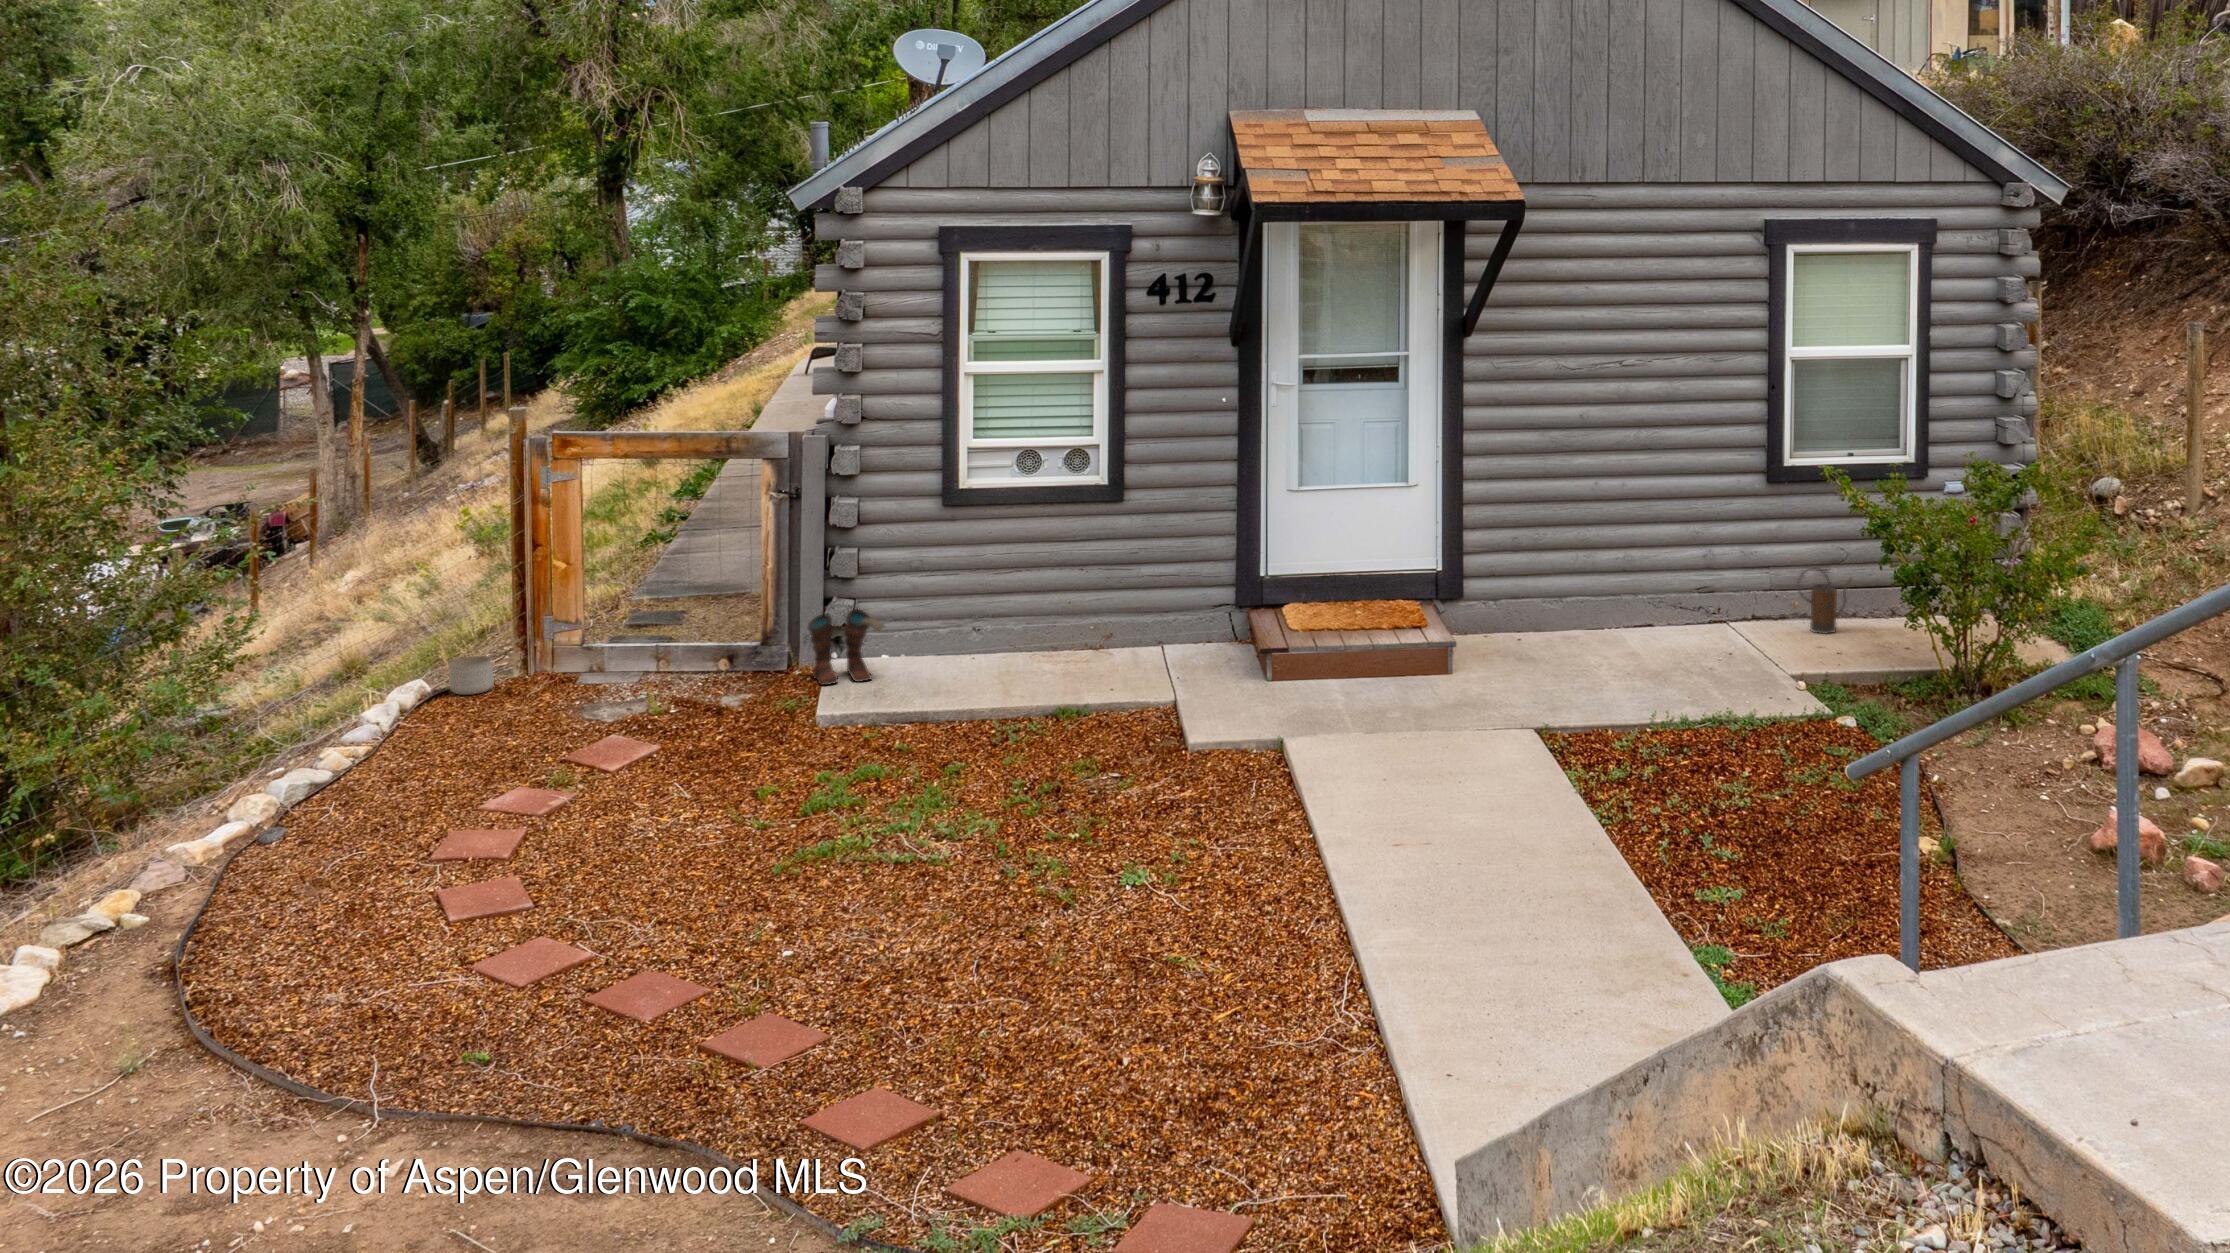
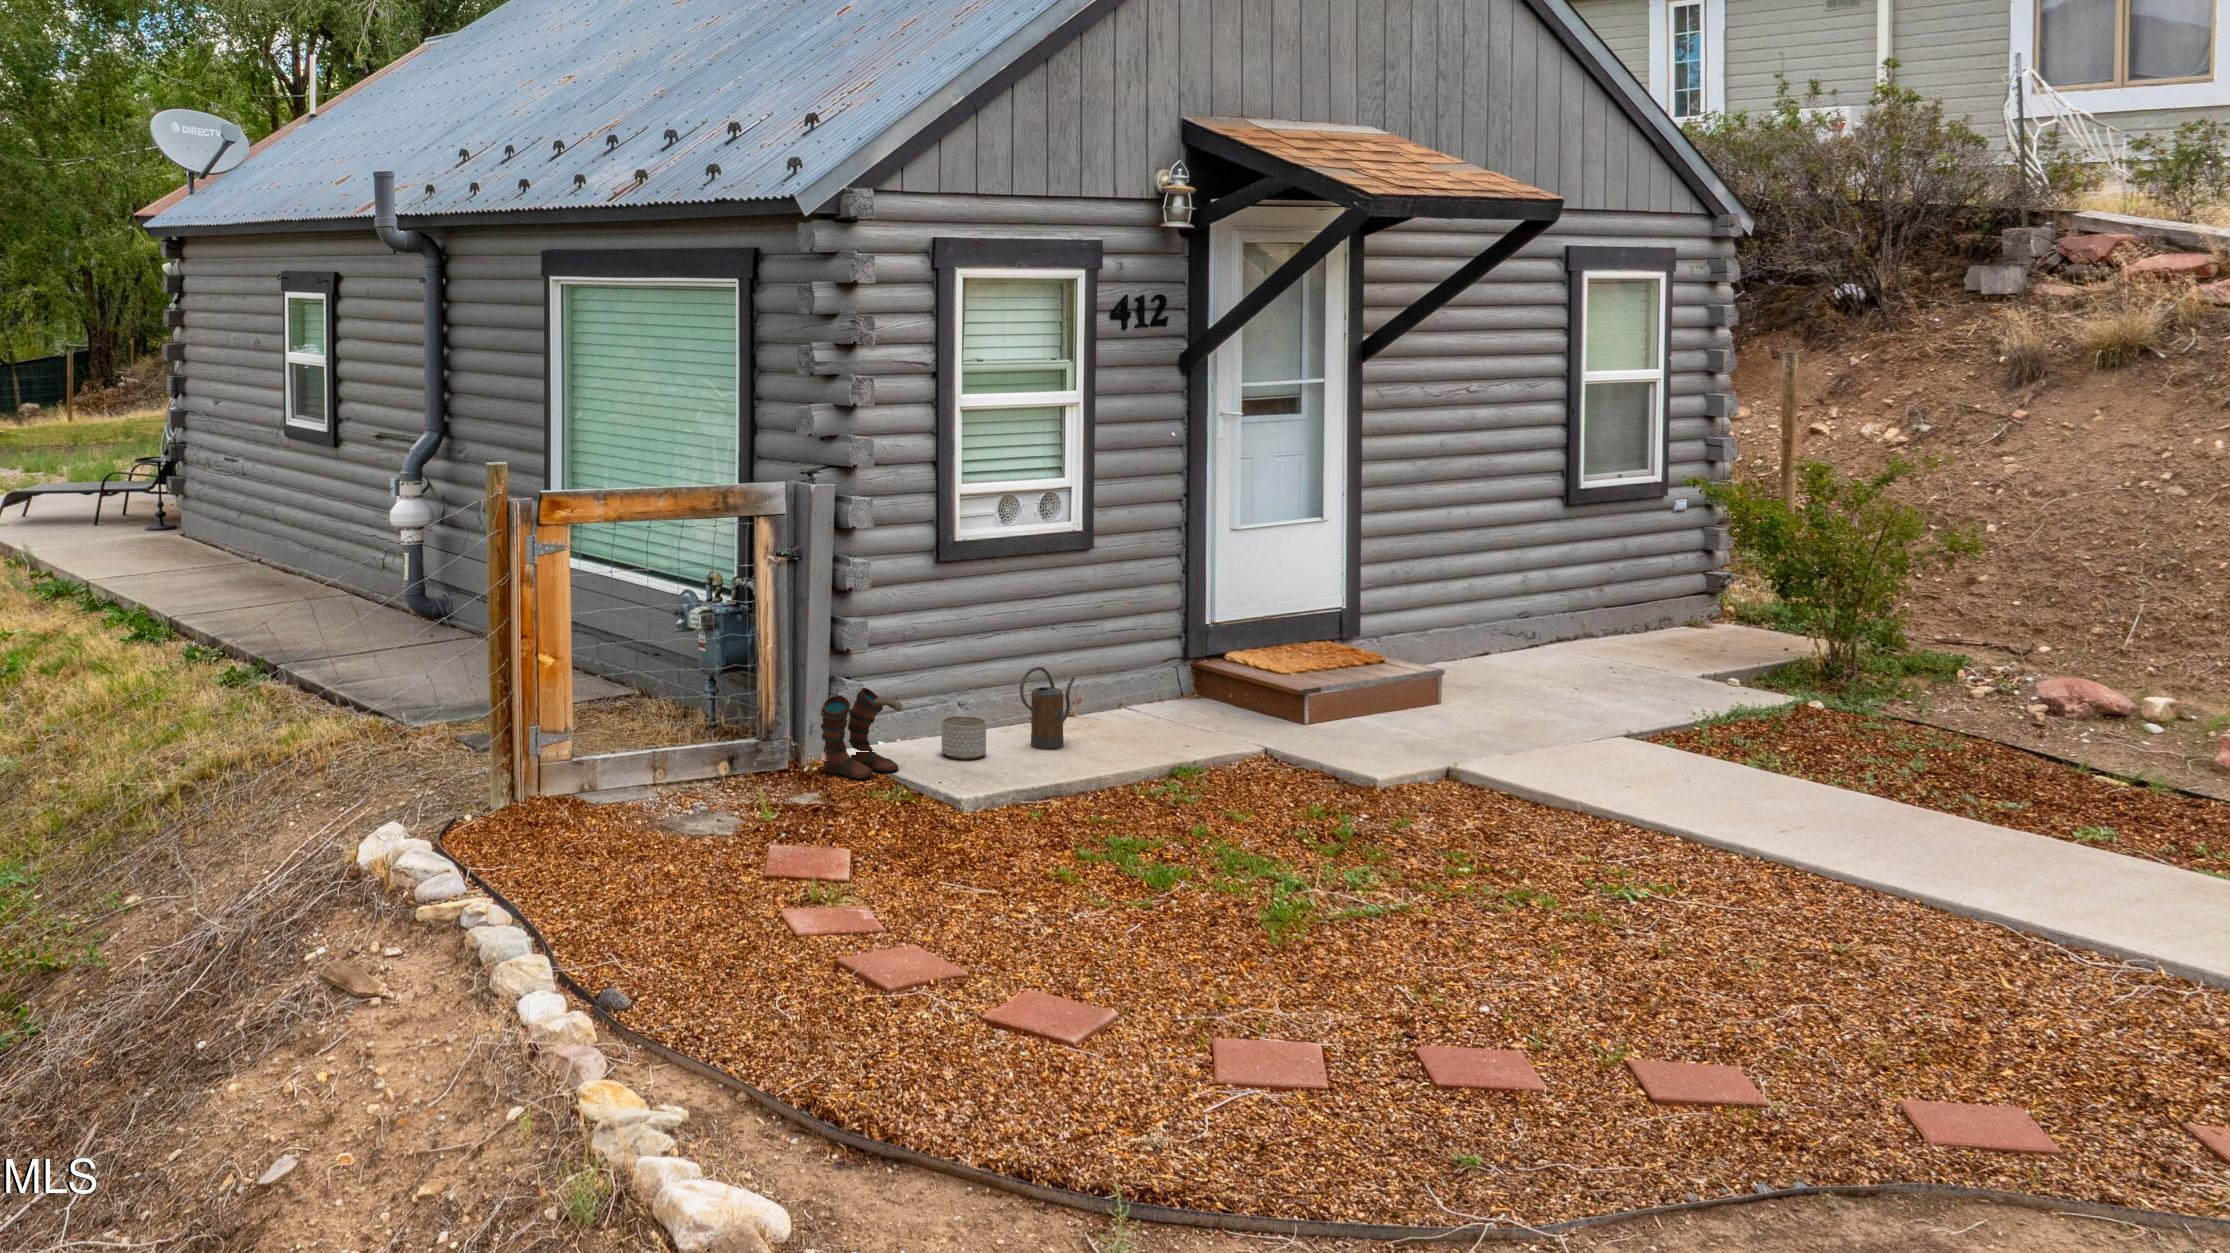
watering can: present [1797,567,1850,634] -> present [1020,667,1075,750]
planter: present [448,656,494,695] -> present [942,716,986,759]

